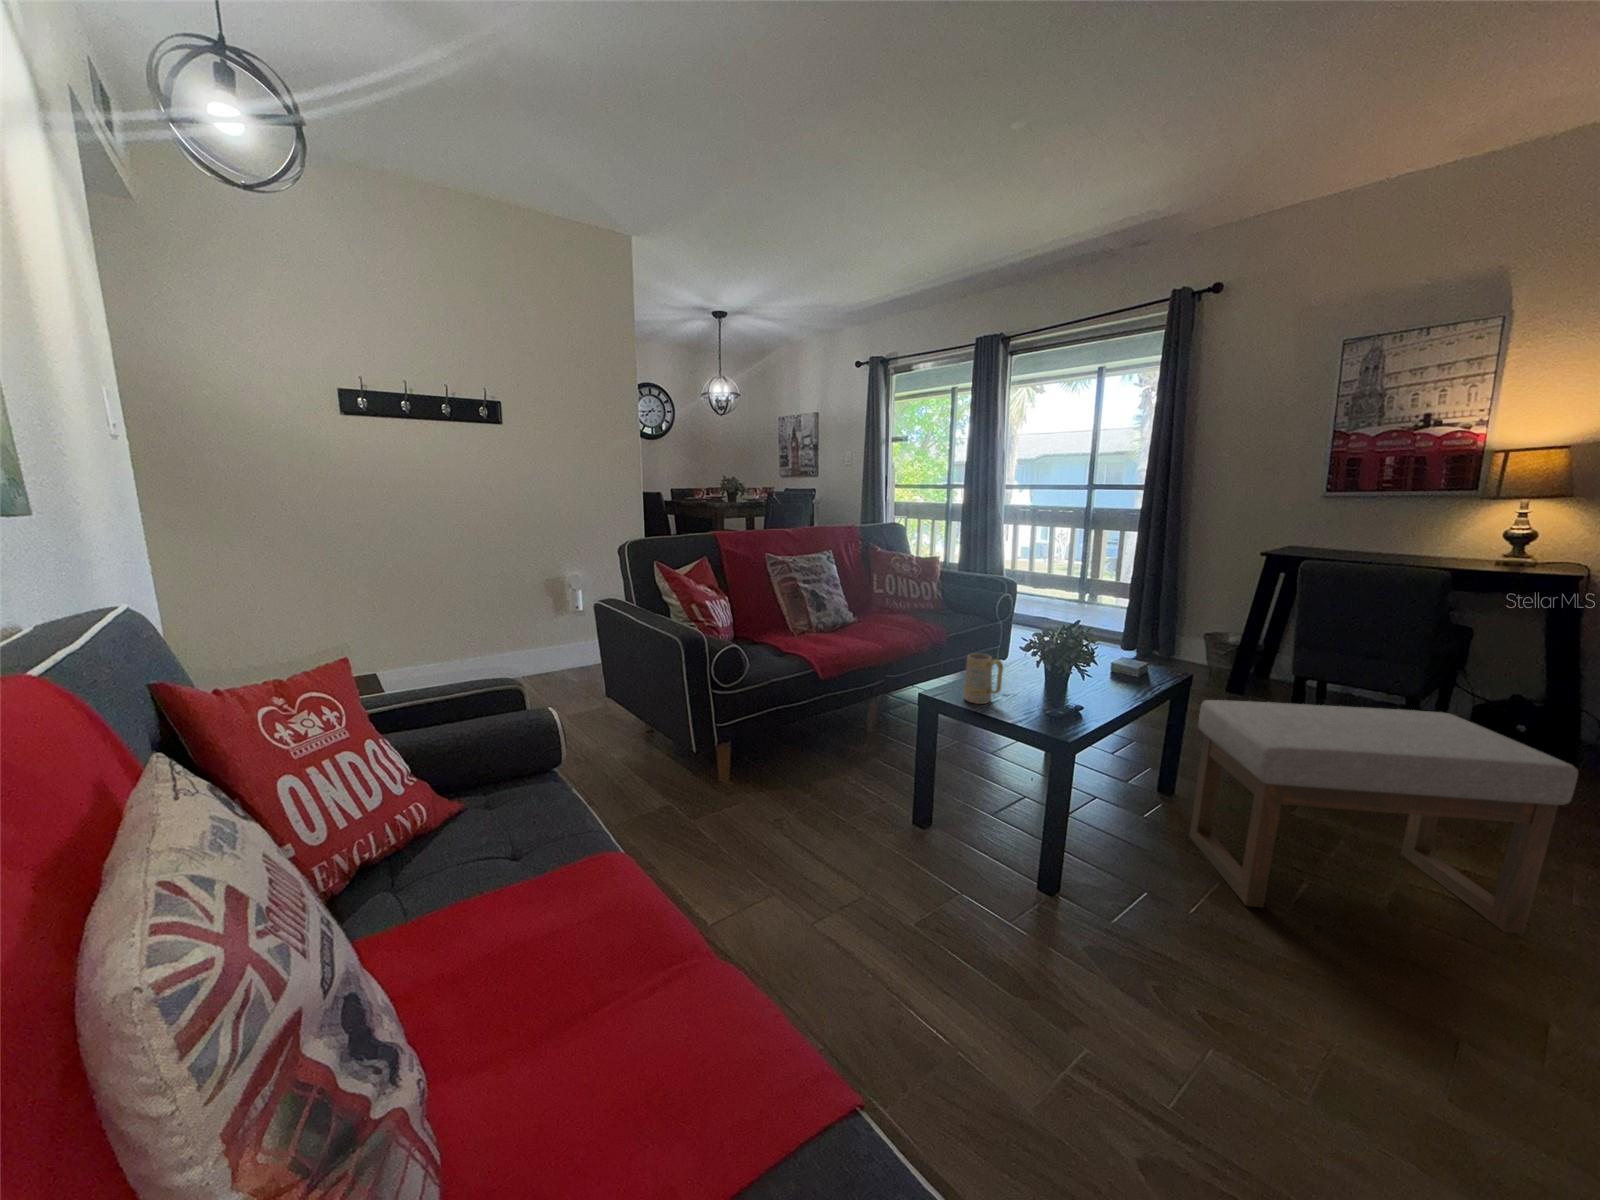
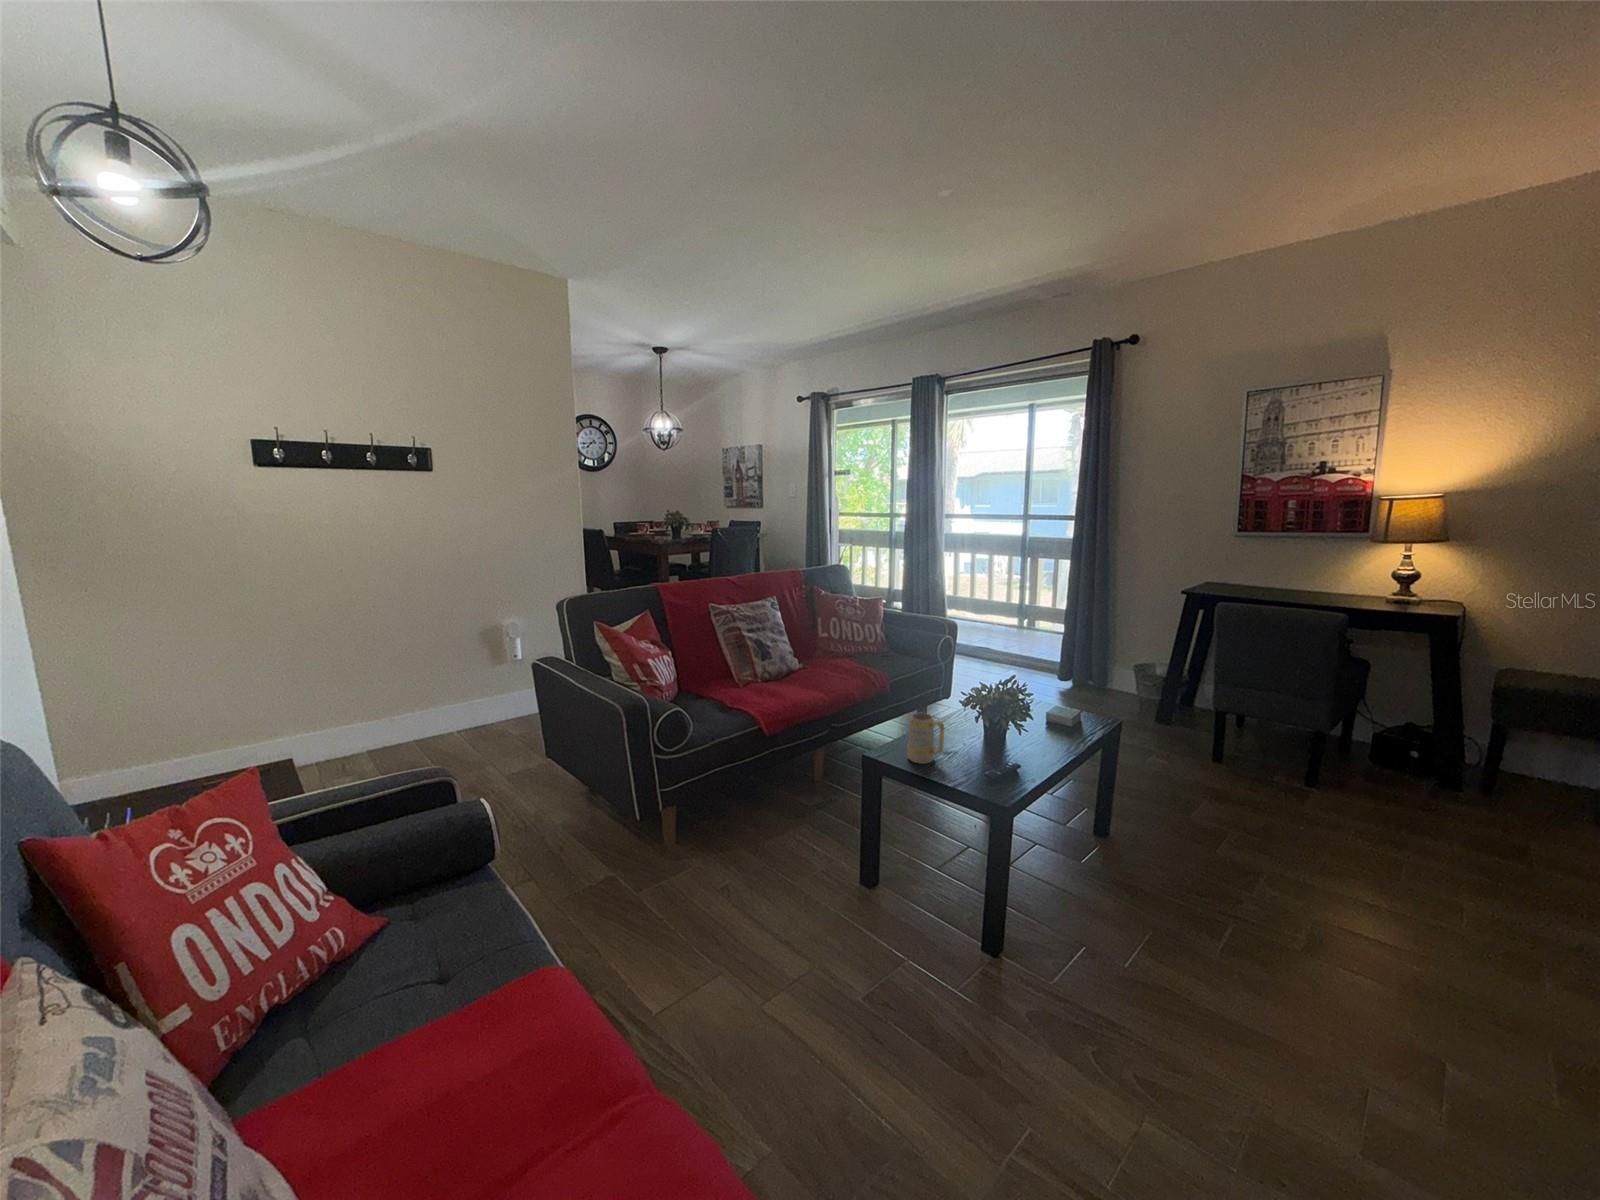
ottoman: present [1189,700,1578,934] -> none [1124,752,1460,968]

